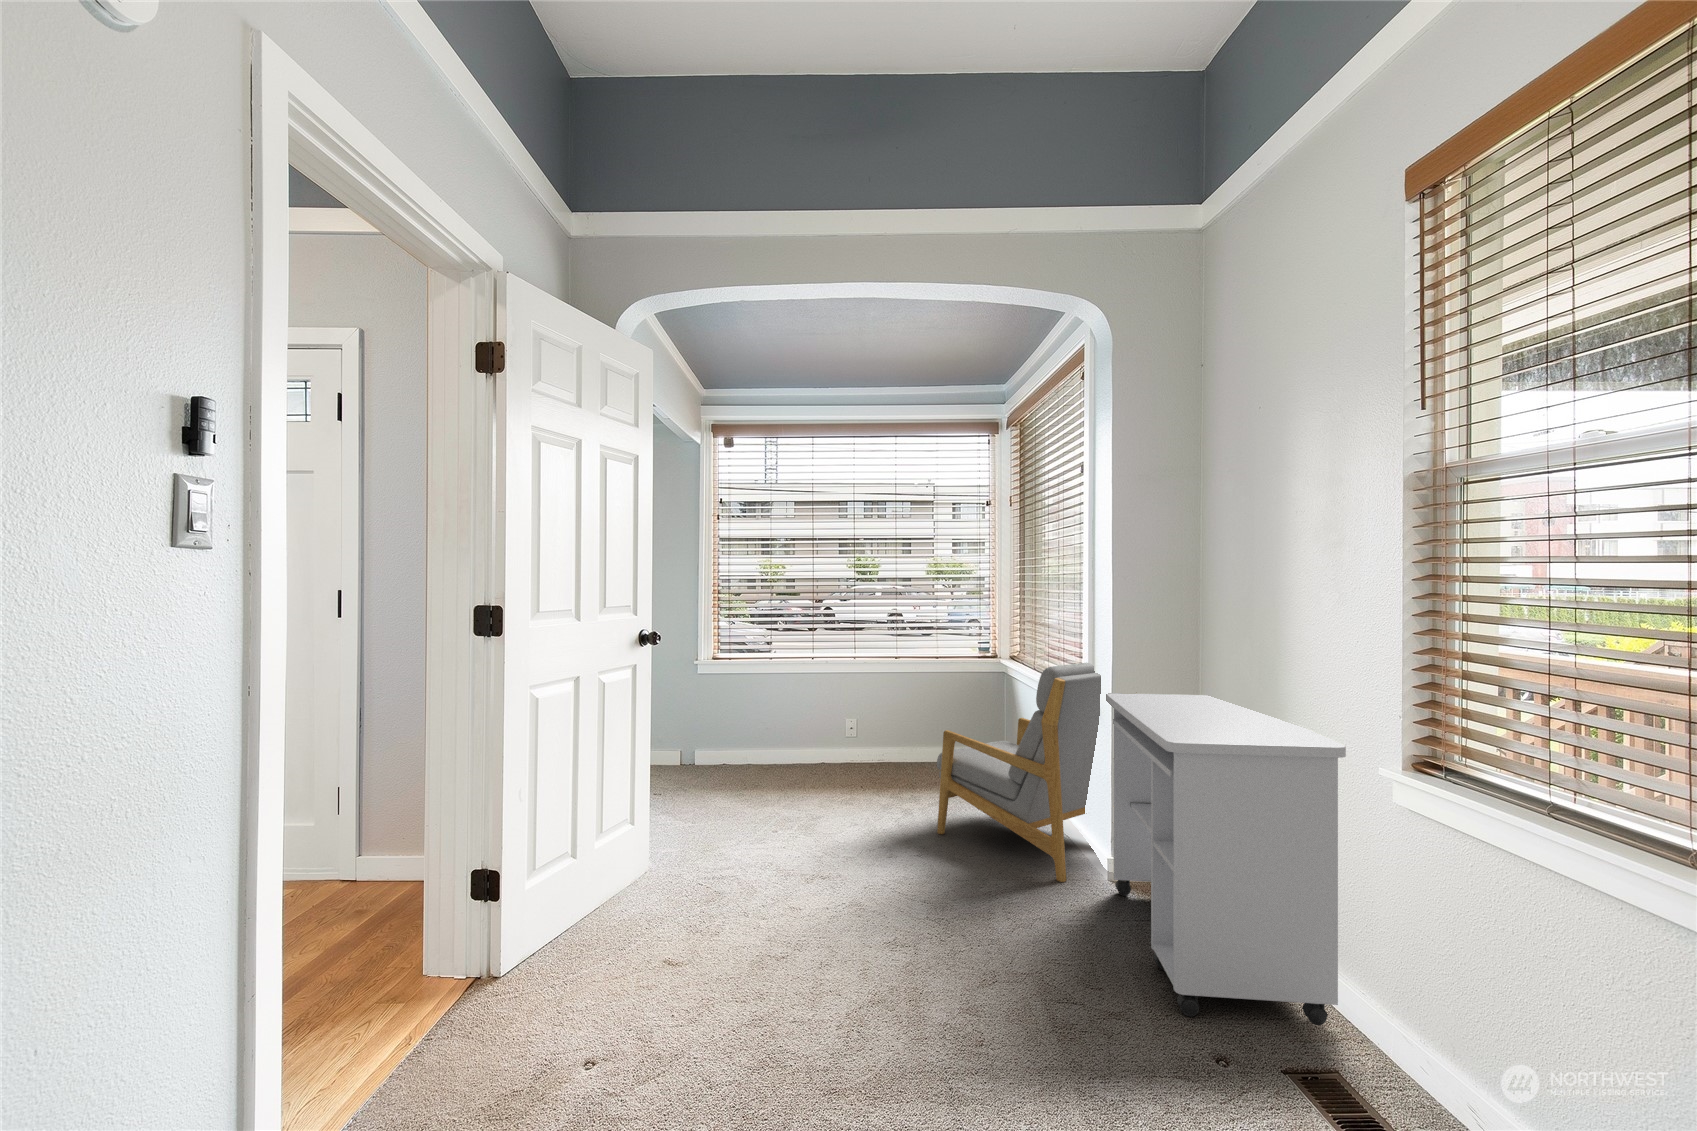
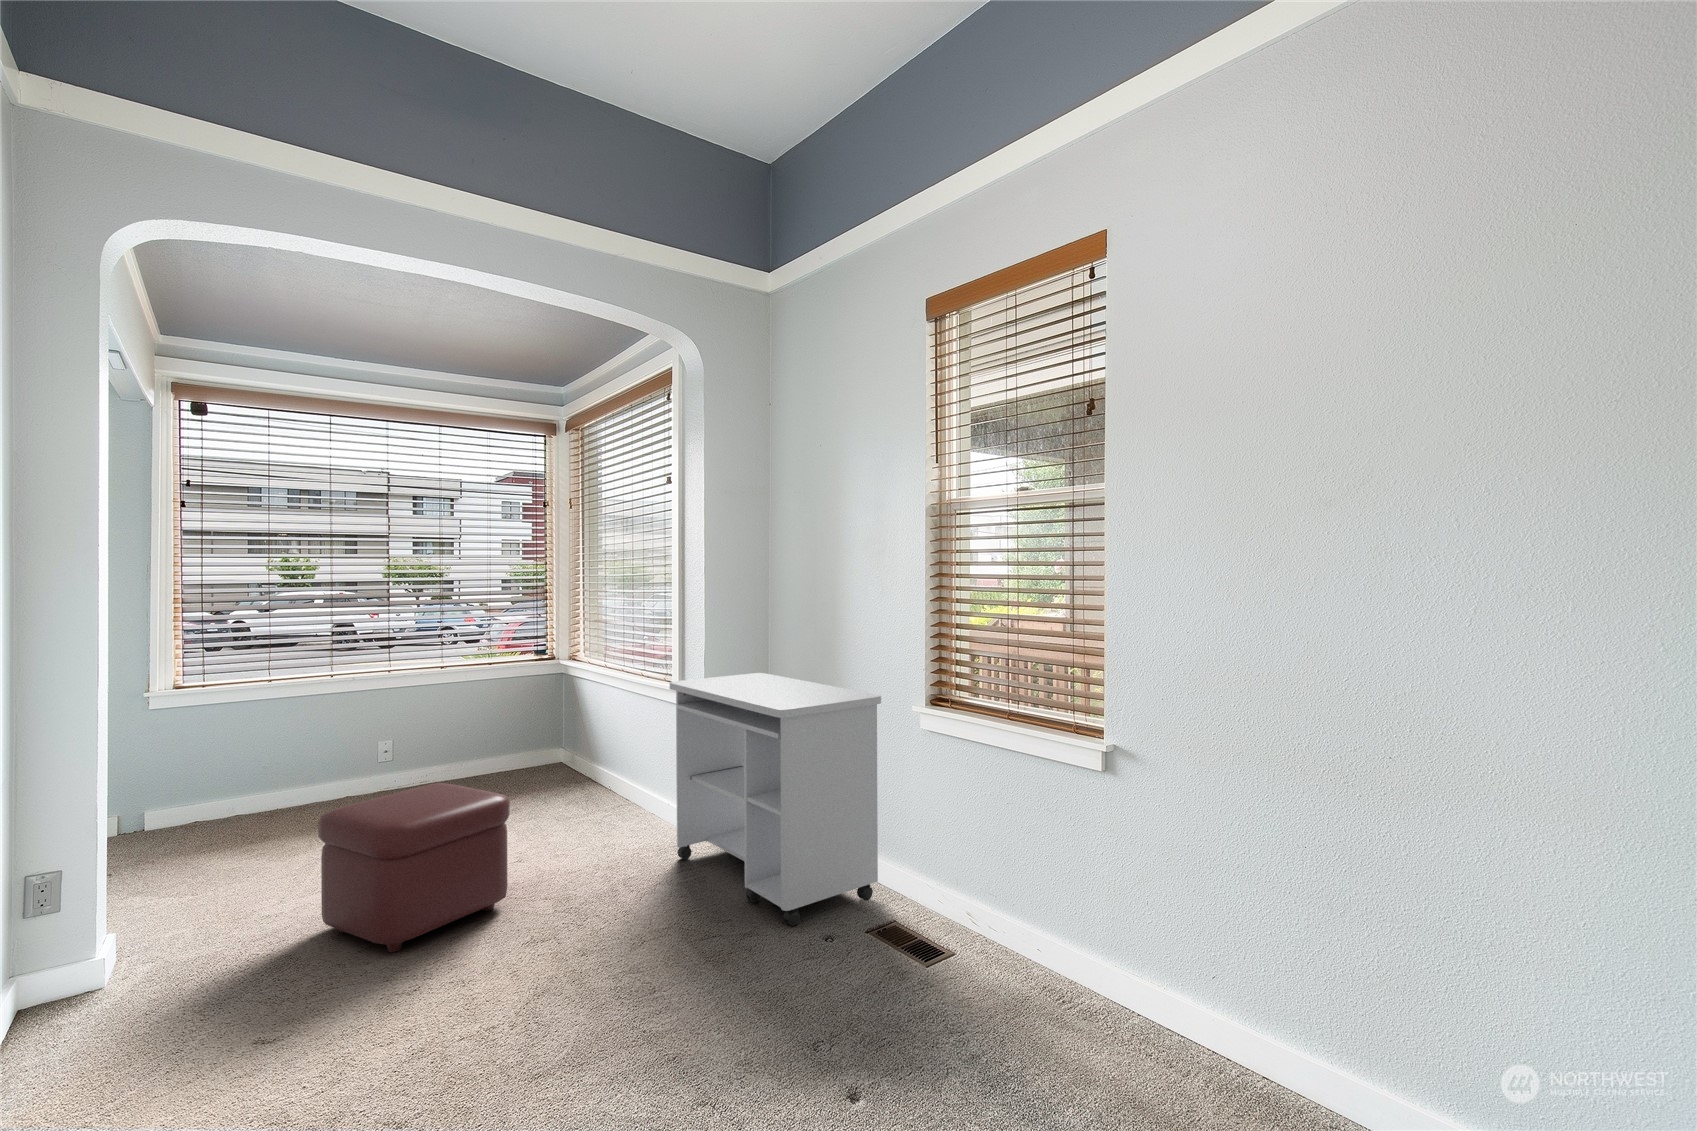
armchair: present [937,662,1101,882] -> none [466,653,674,865]
ottoman: none [794,758,933,895] -> present [318,783,510,952]

